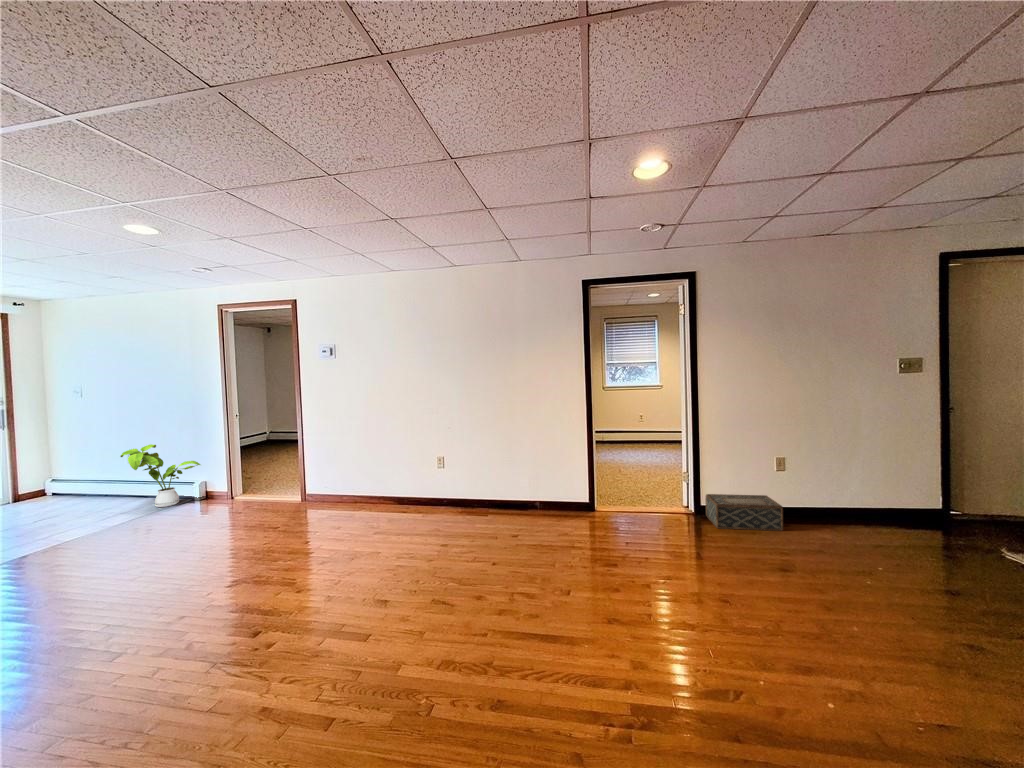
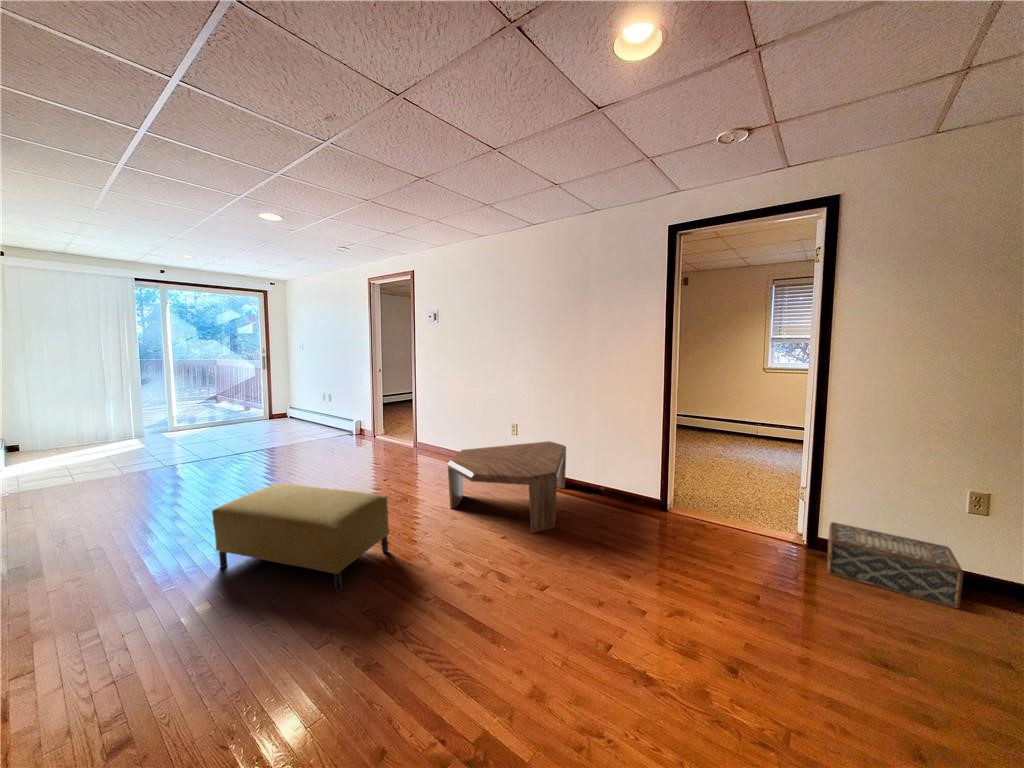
house plant: present [120,444,200,507] -> none [306,388,355,436]
coffee table: none [409,469,527,553] -> present [448,441,566,533]
ottoman: none [167,545,394,694] -> present [212,484,389,592]

